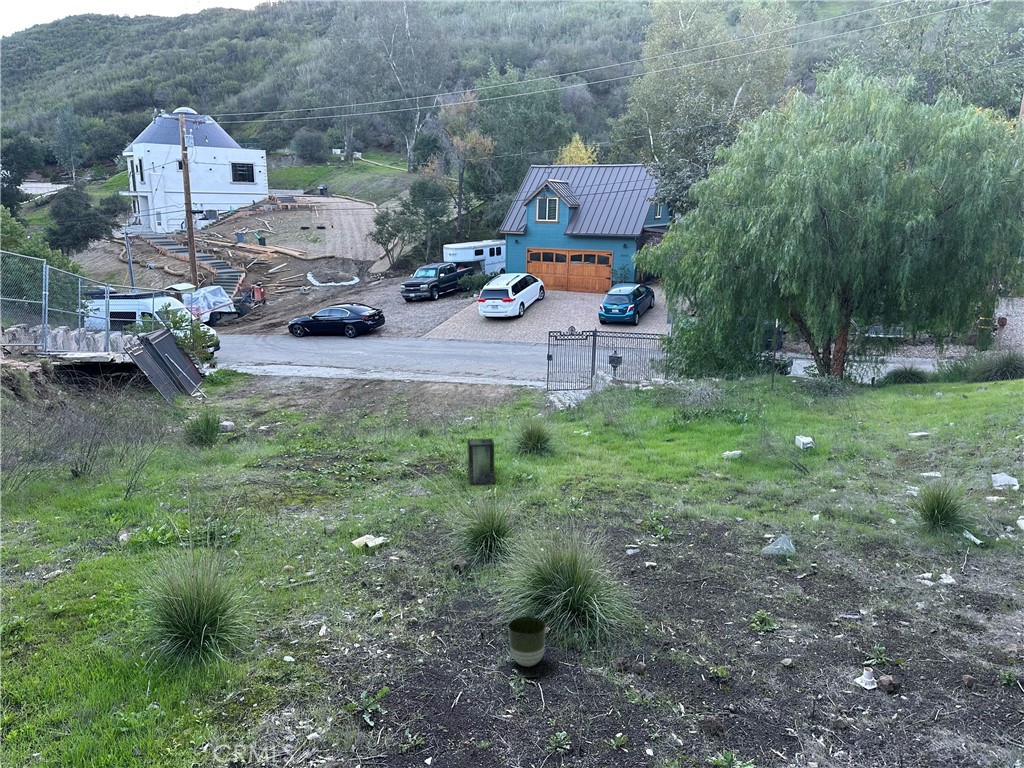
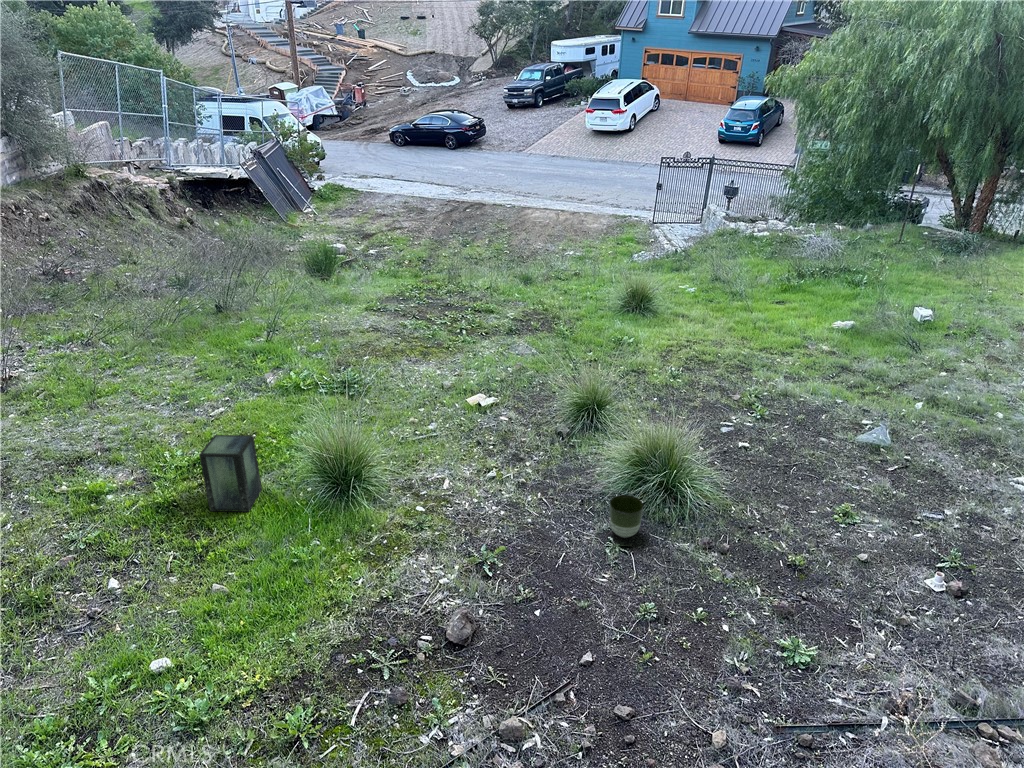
storage box: present [467,439,495,485] -> present [199,435,262,512]

